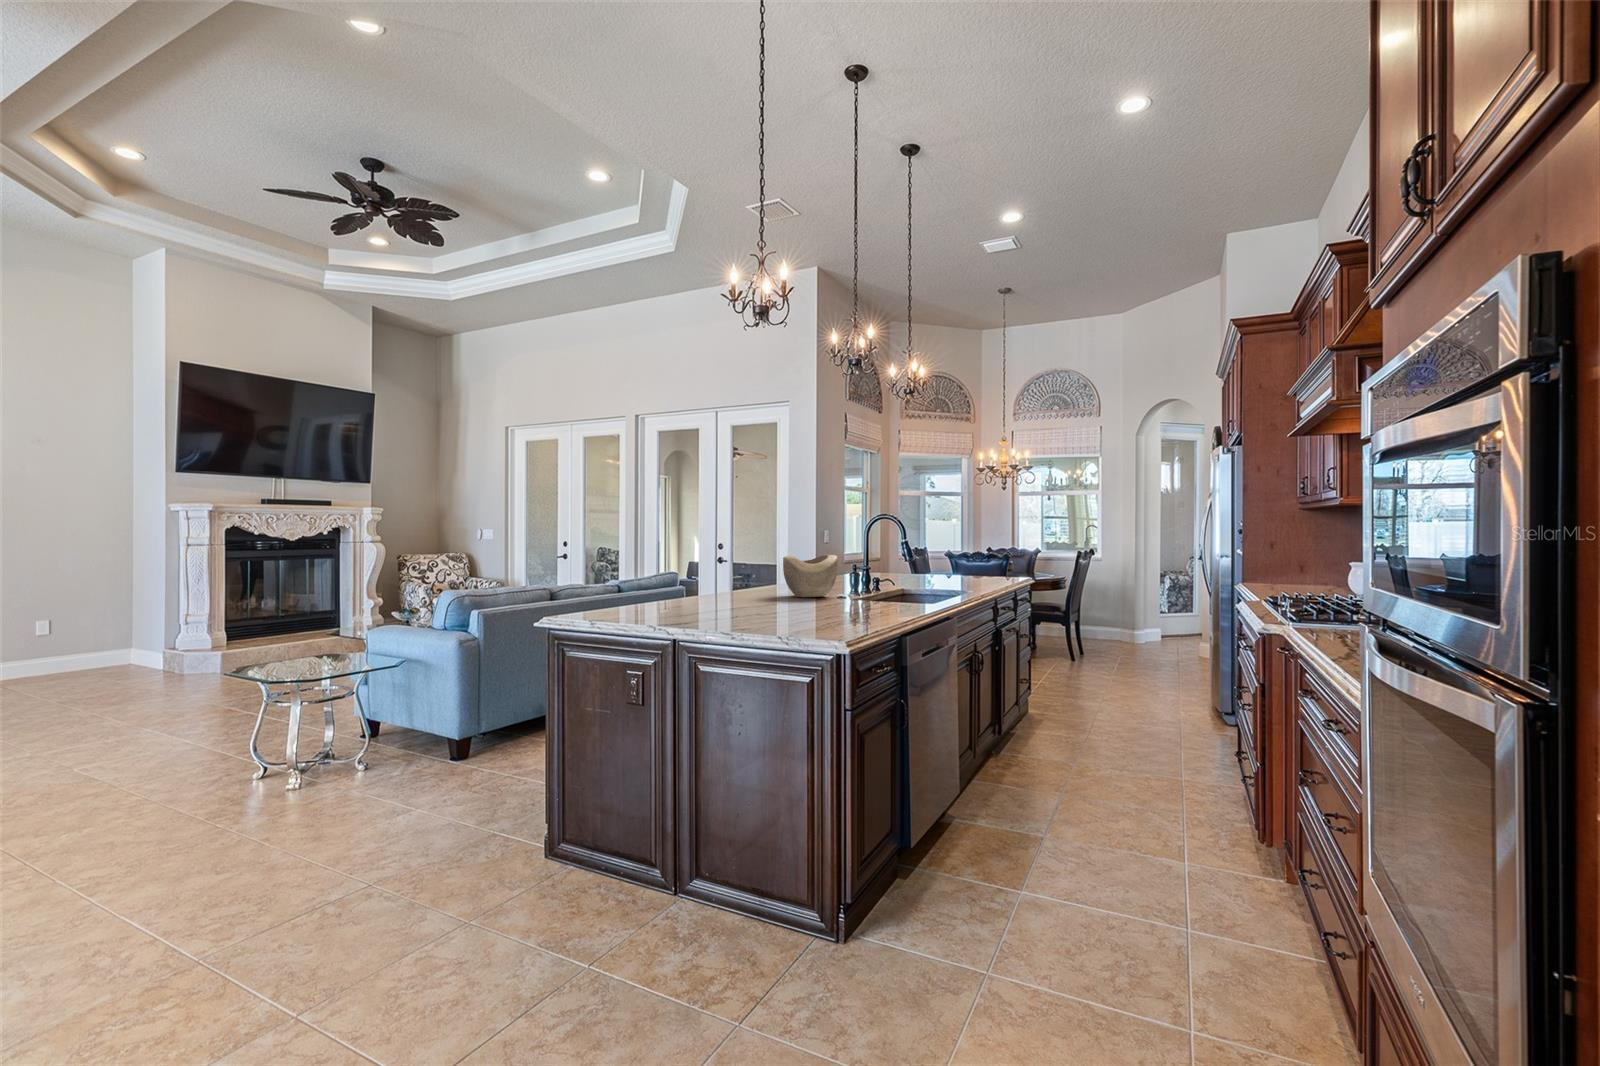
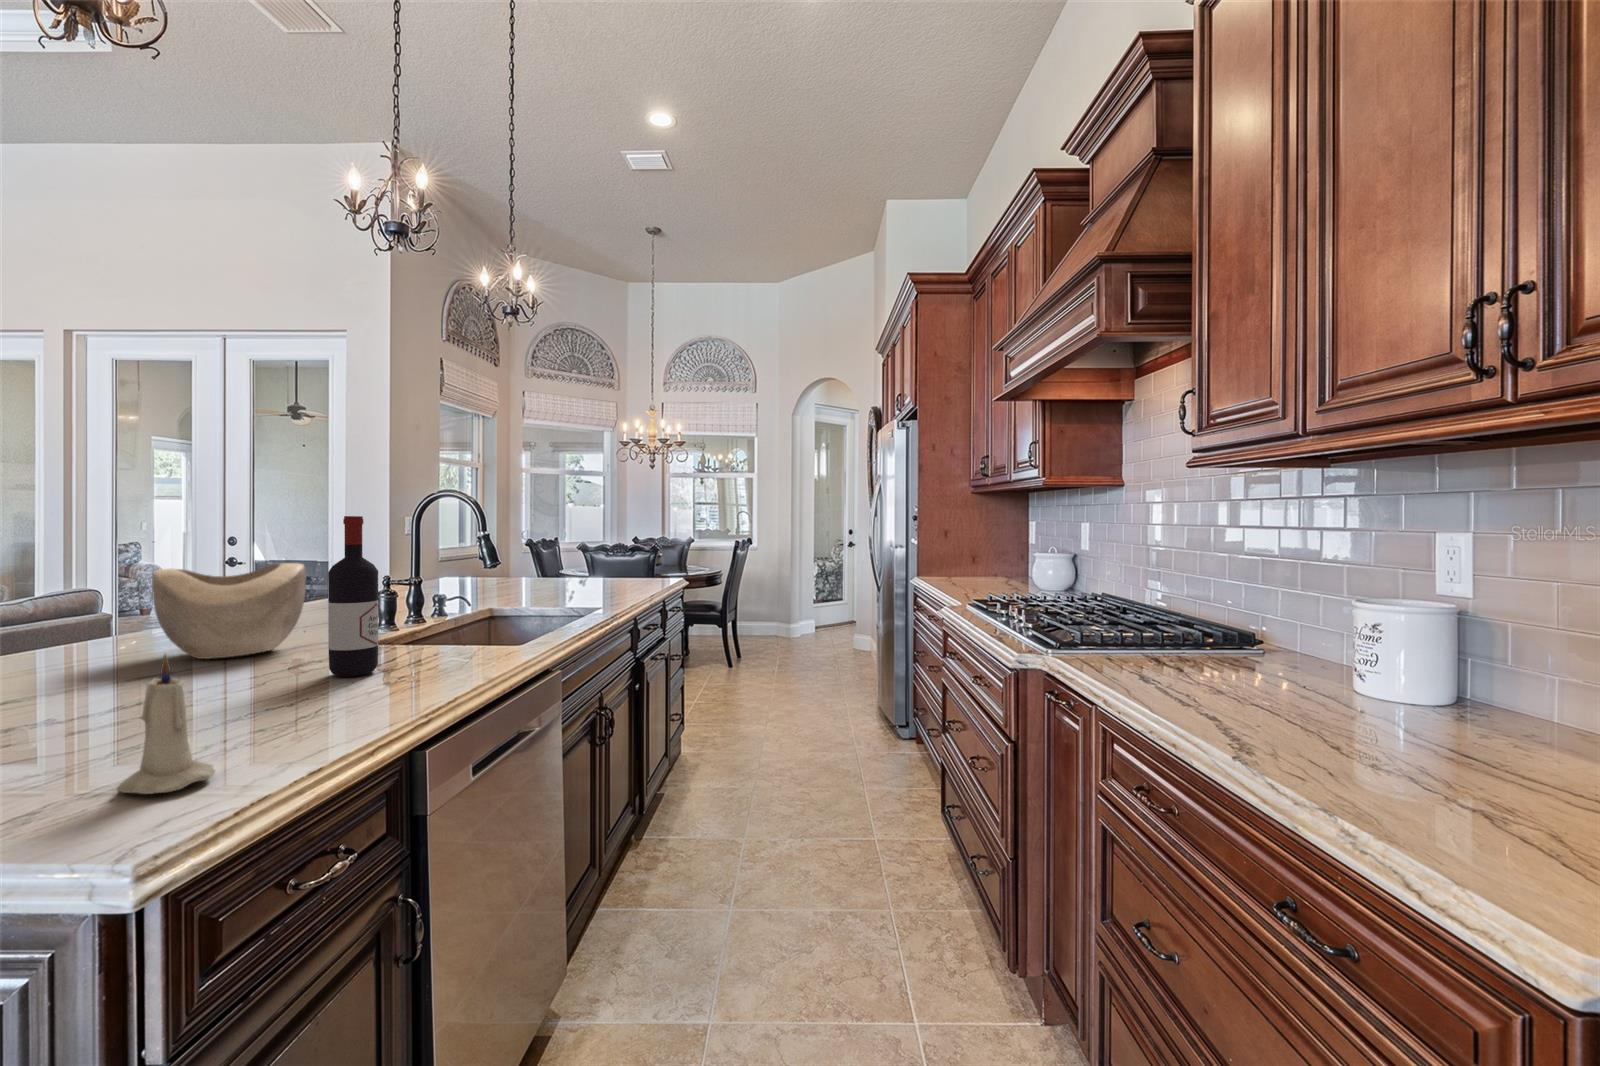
wine bottle: none [860,532,880,606] -> present [328,516,378,677]
candle: none [833,579,859,624] -> present [117,654,215,794]

